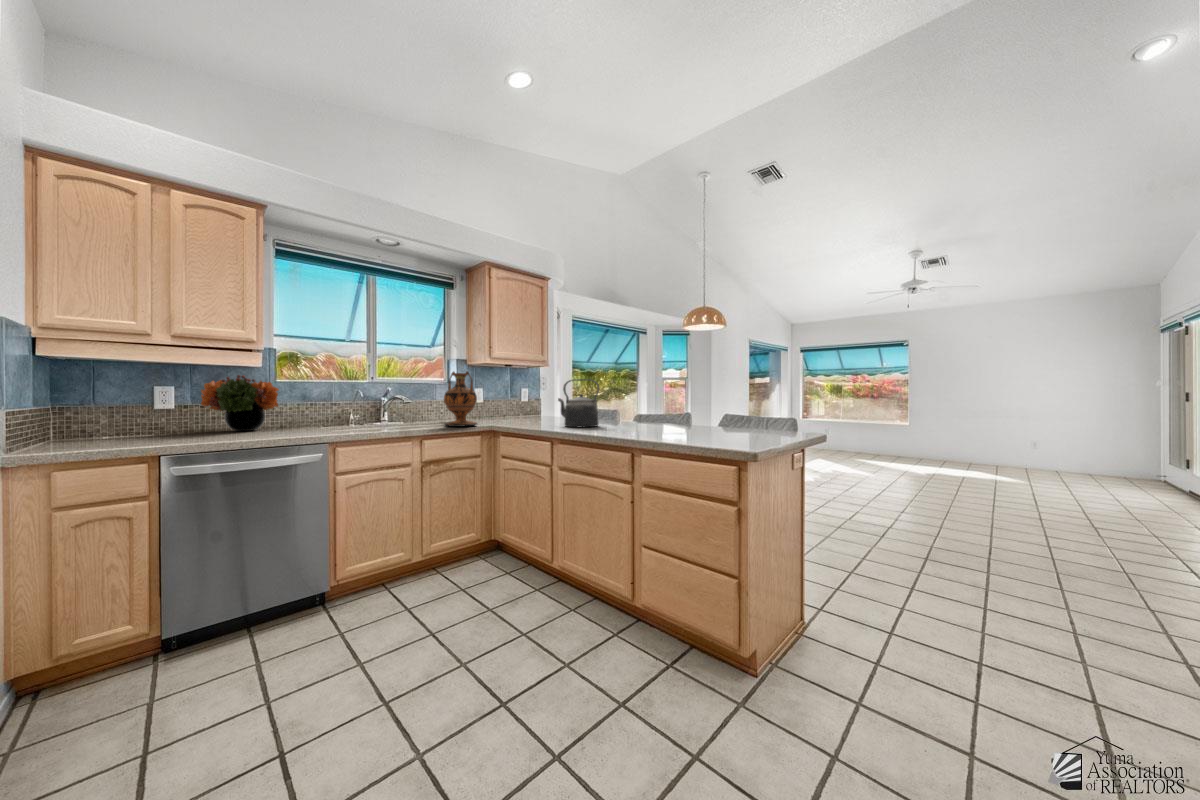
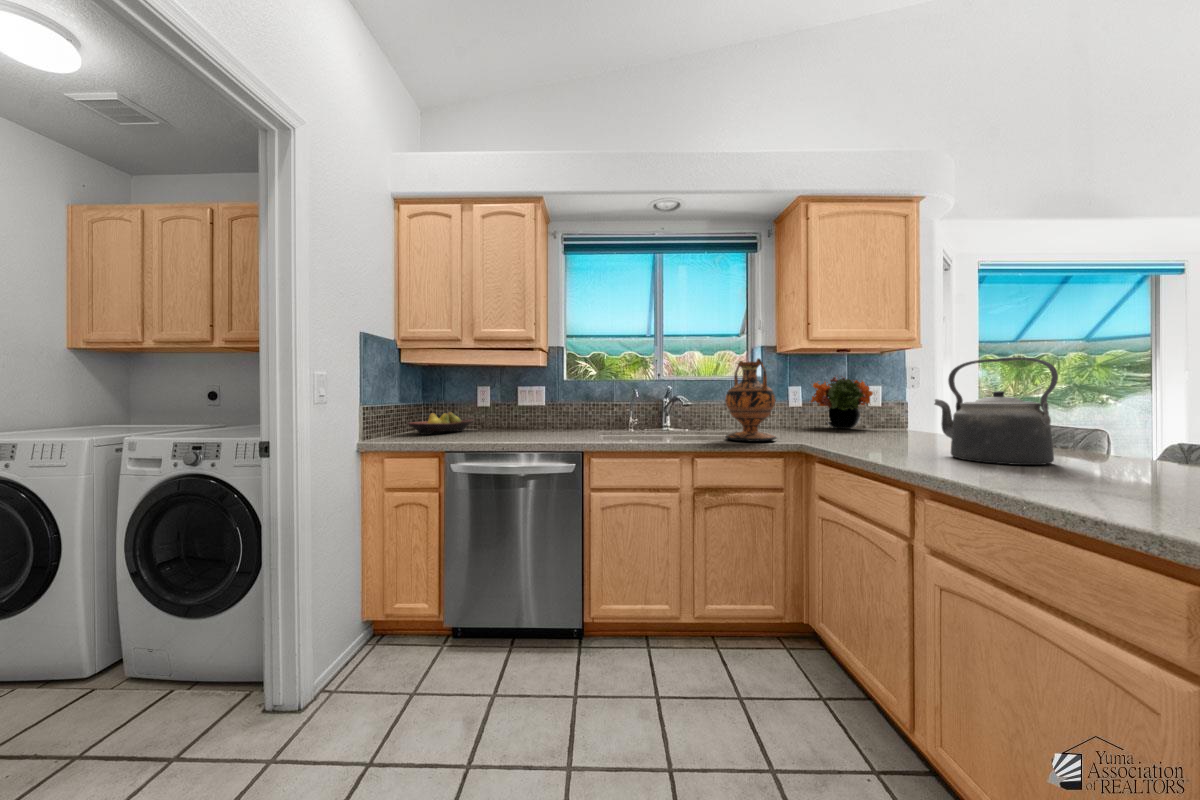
flower arrangement: present [201,375,279,431] -> present [811,375,873,429]
fruit bowl: none [59,415,154,442] -> present [408,412,474,435]

